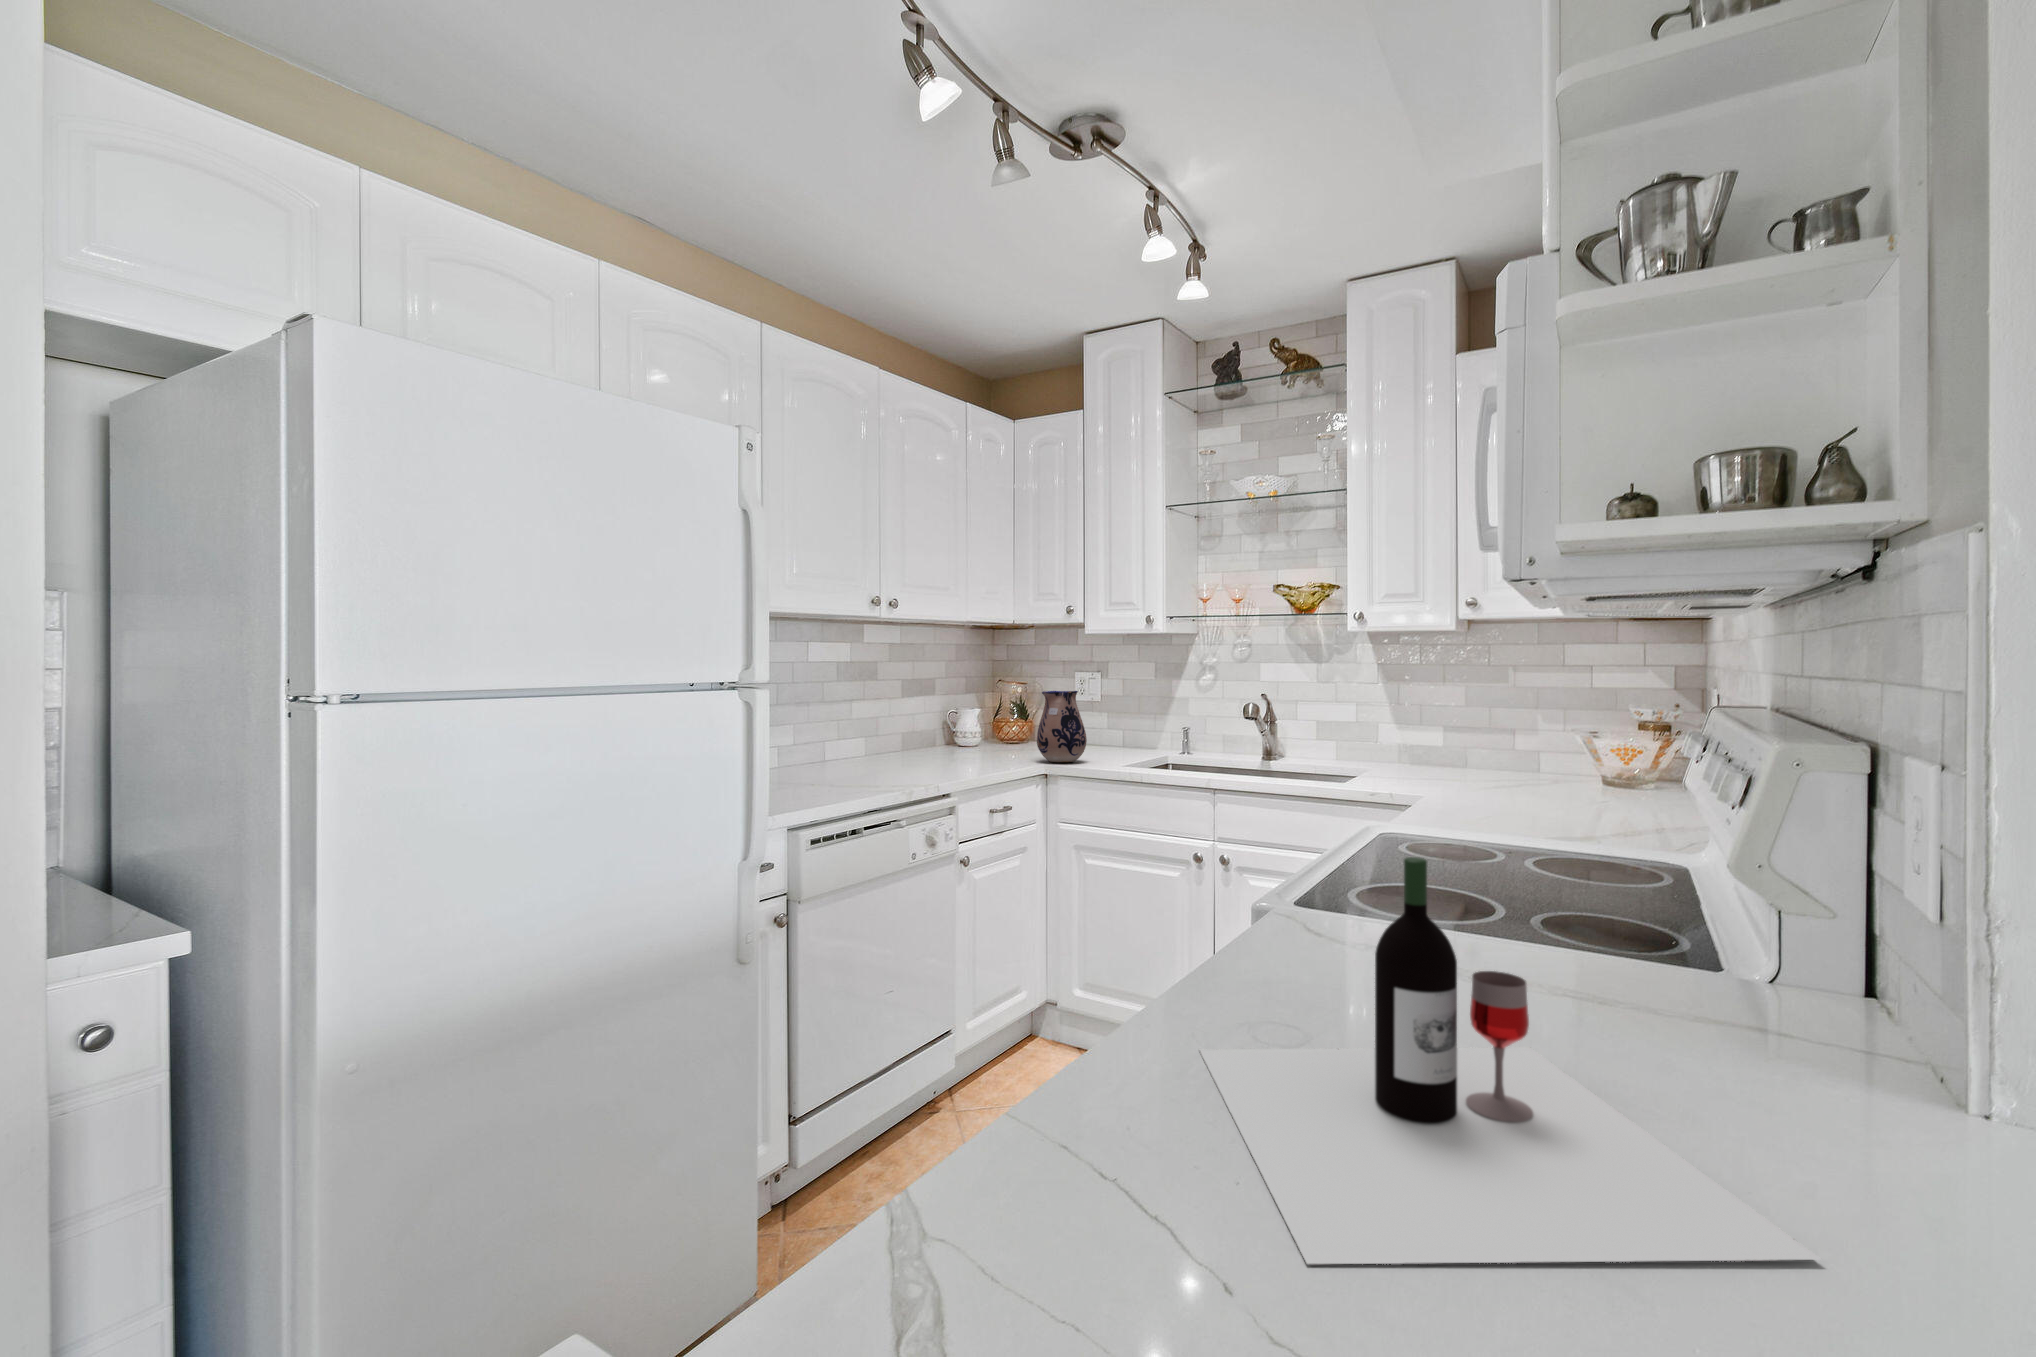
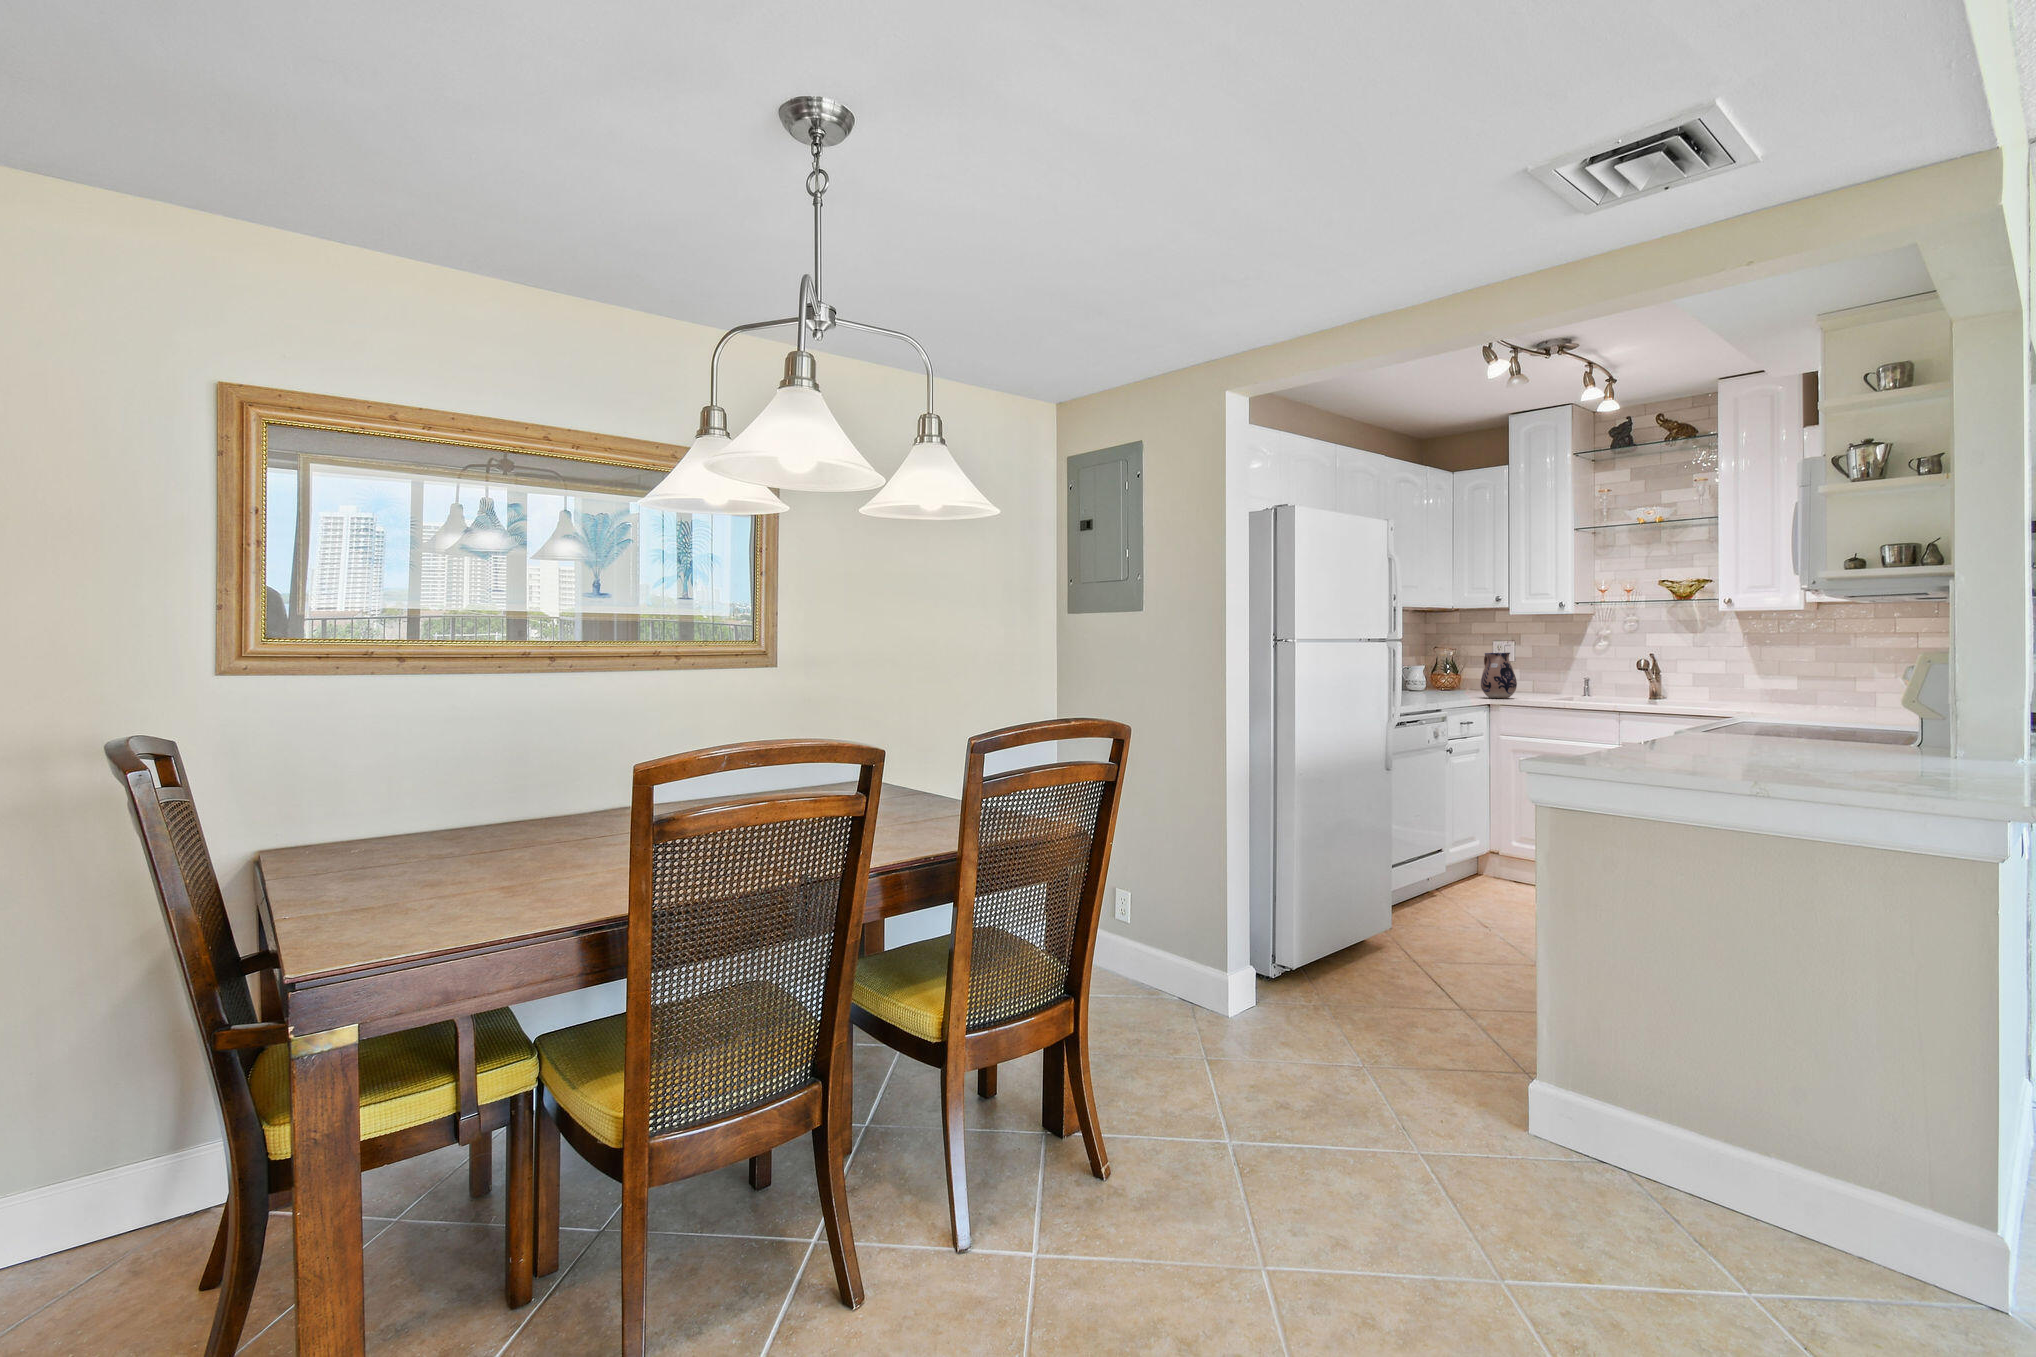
wine bottle: present [1200,857,1820,1264] -> none [1674,676,1862,755]

